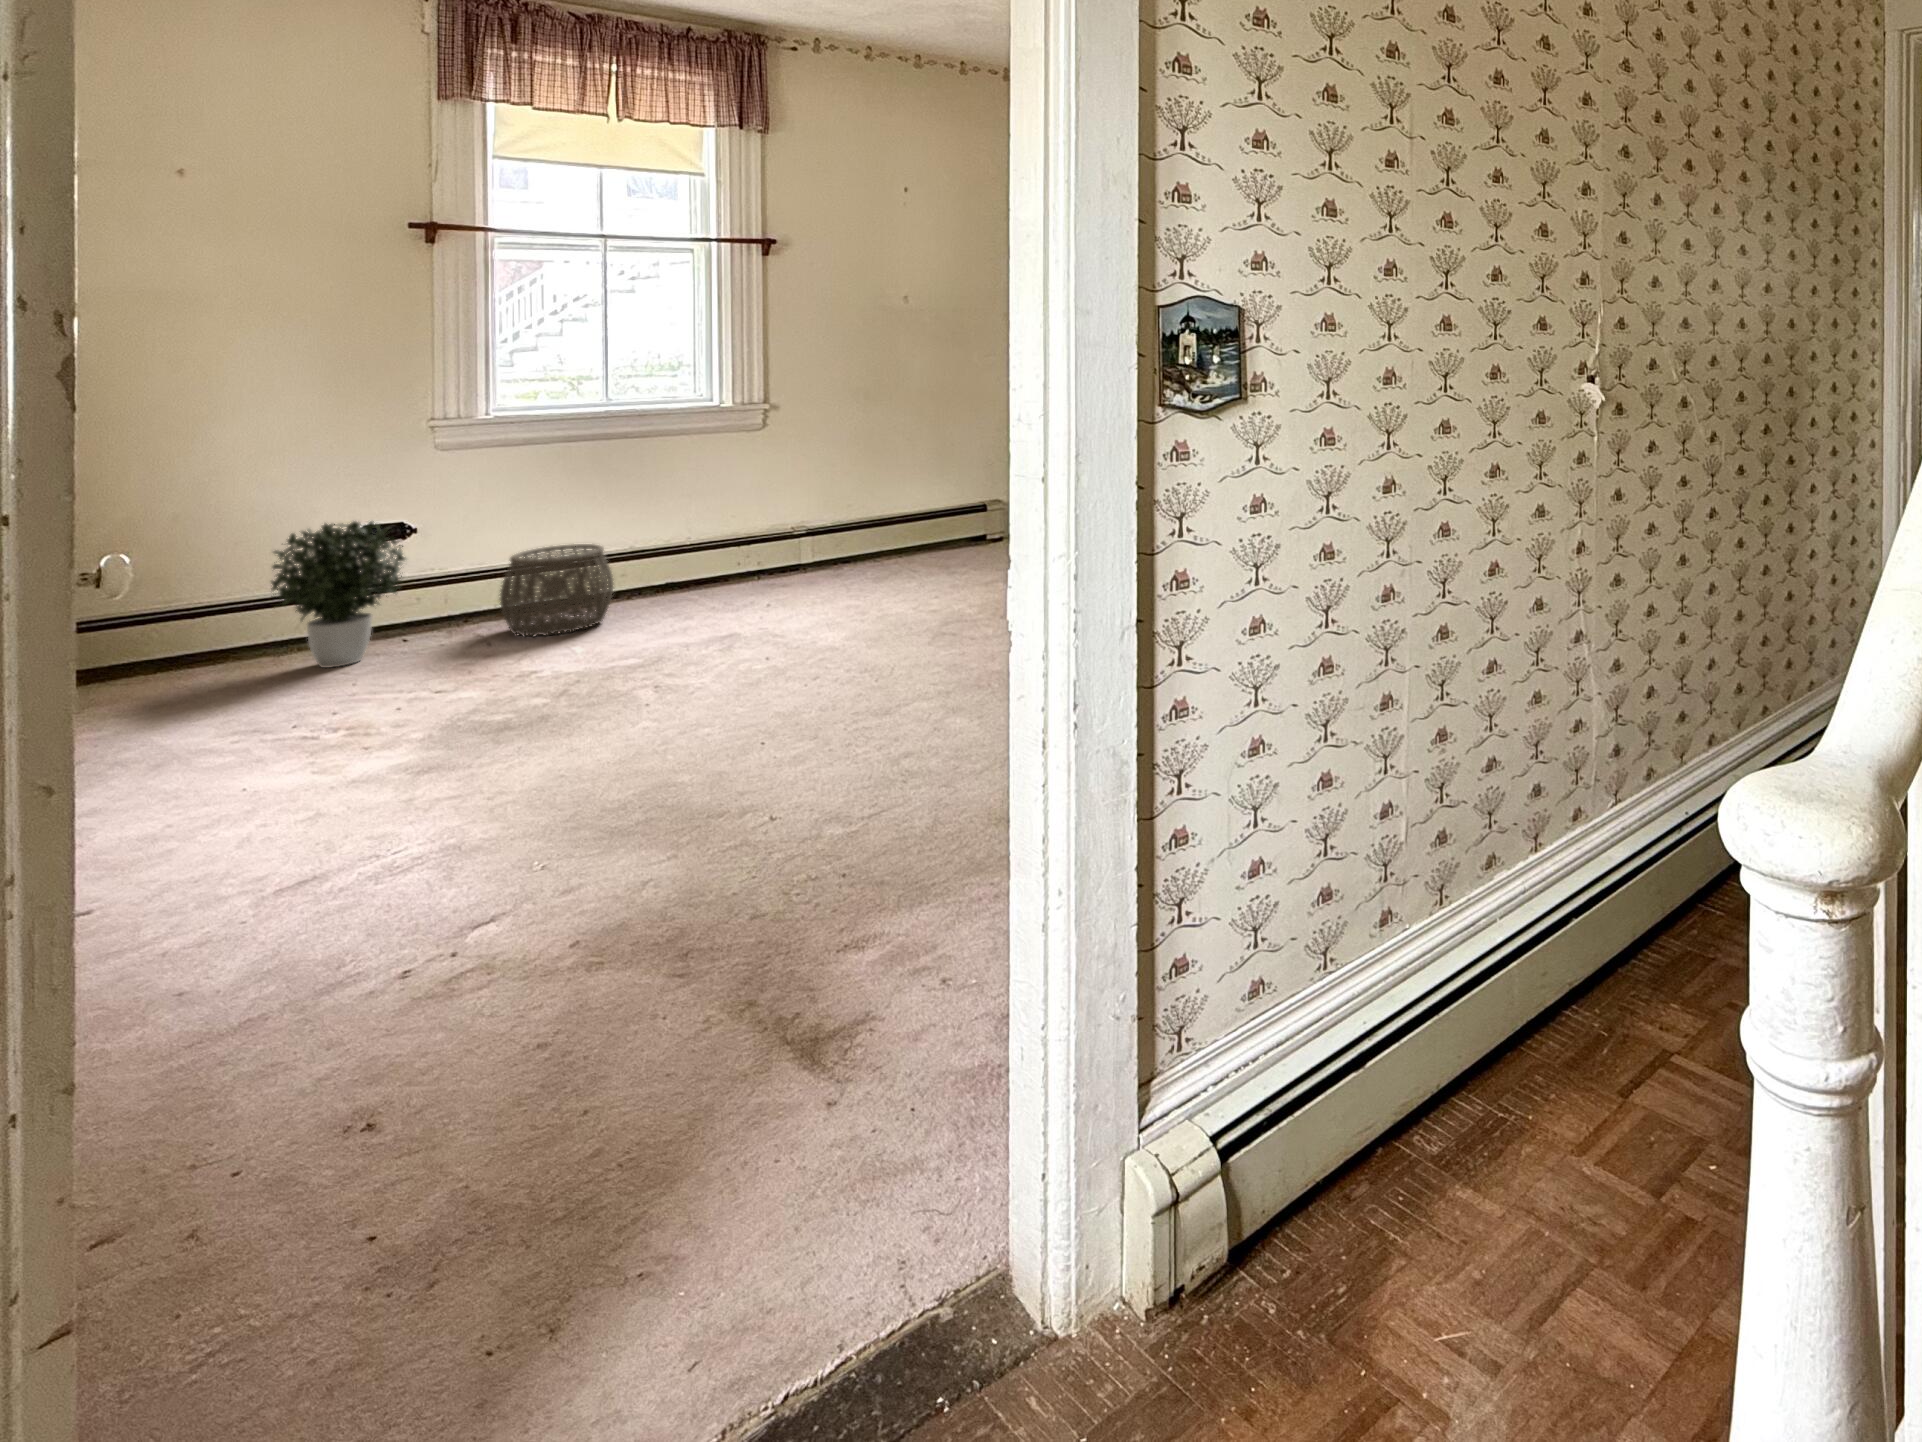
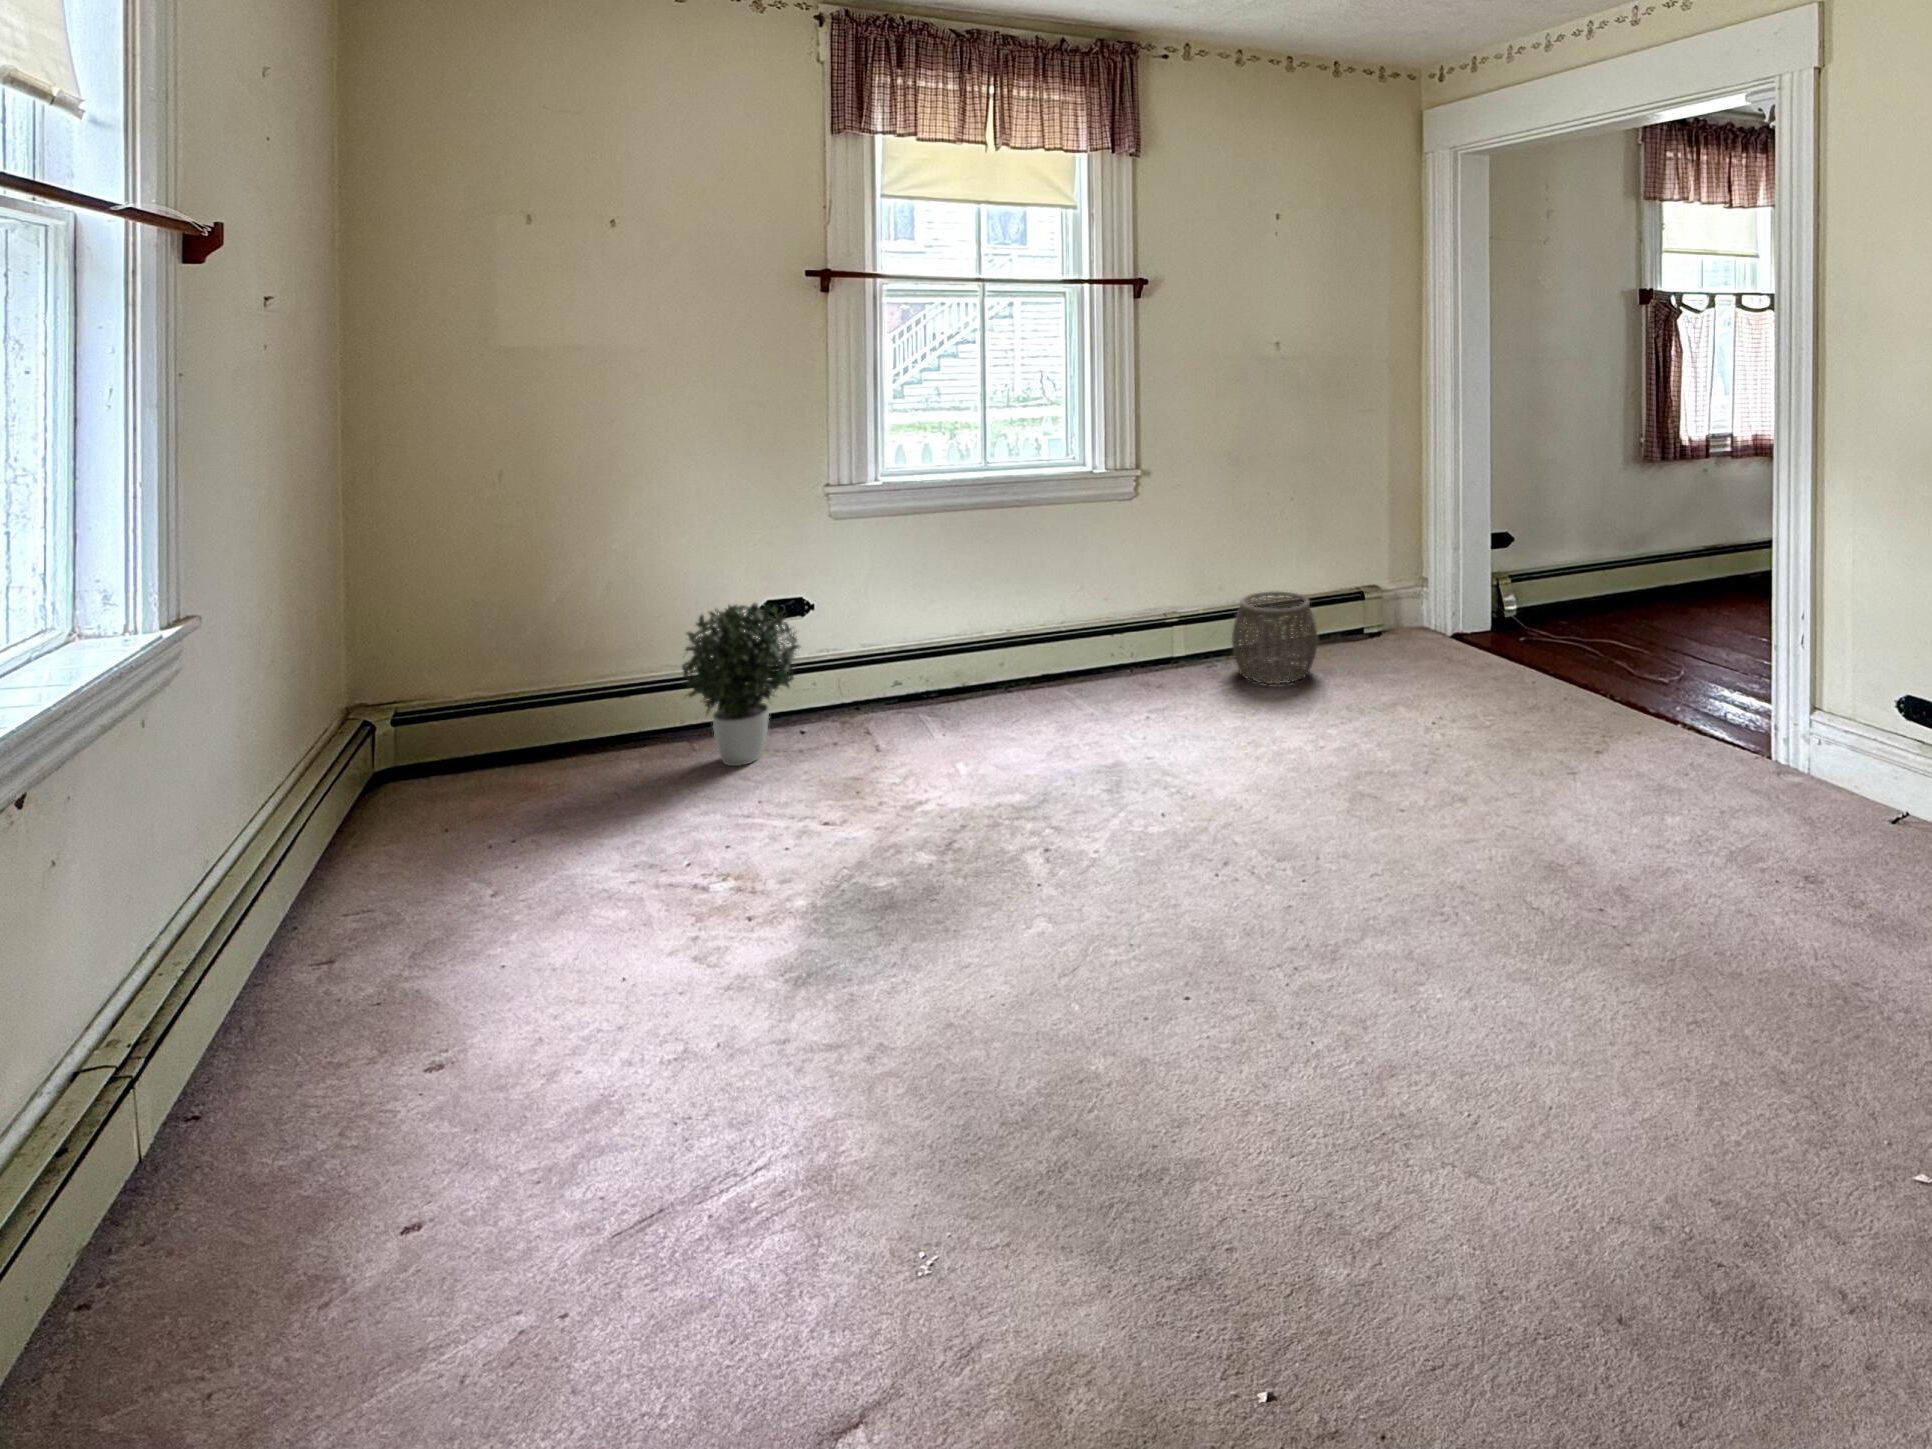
woven basket: present [500,544,614,636] -> present [1232,591,1318,684]

